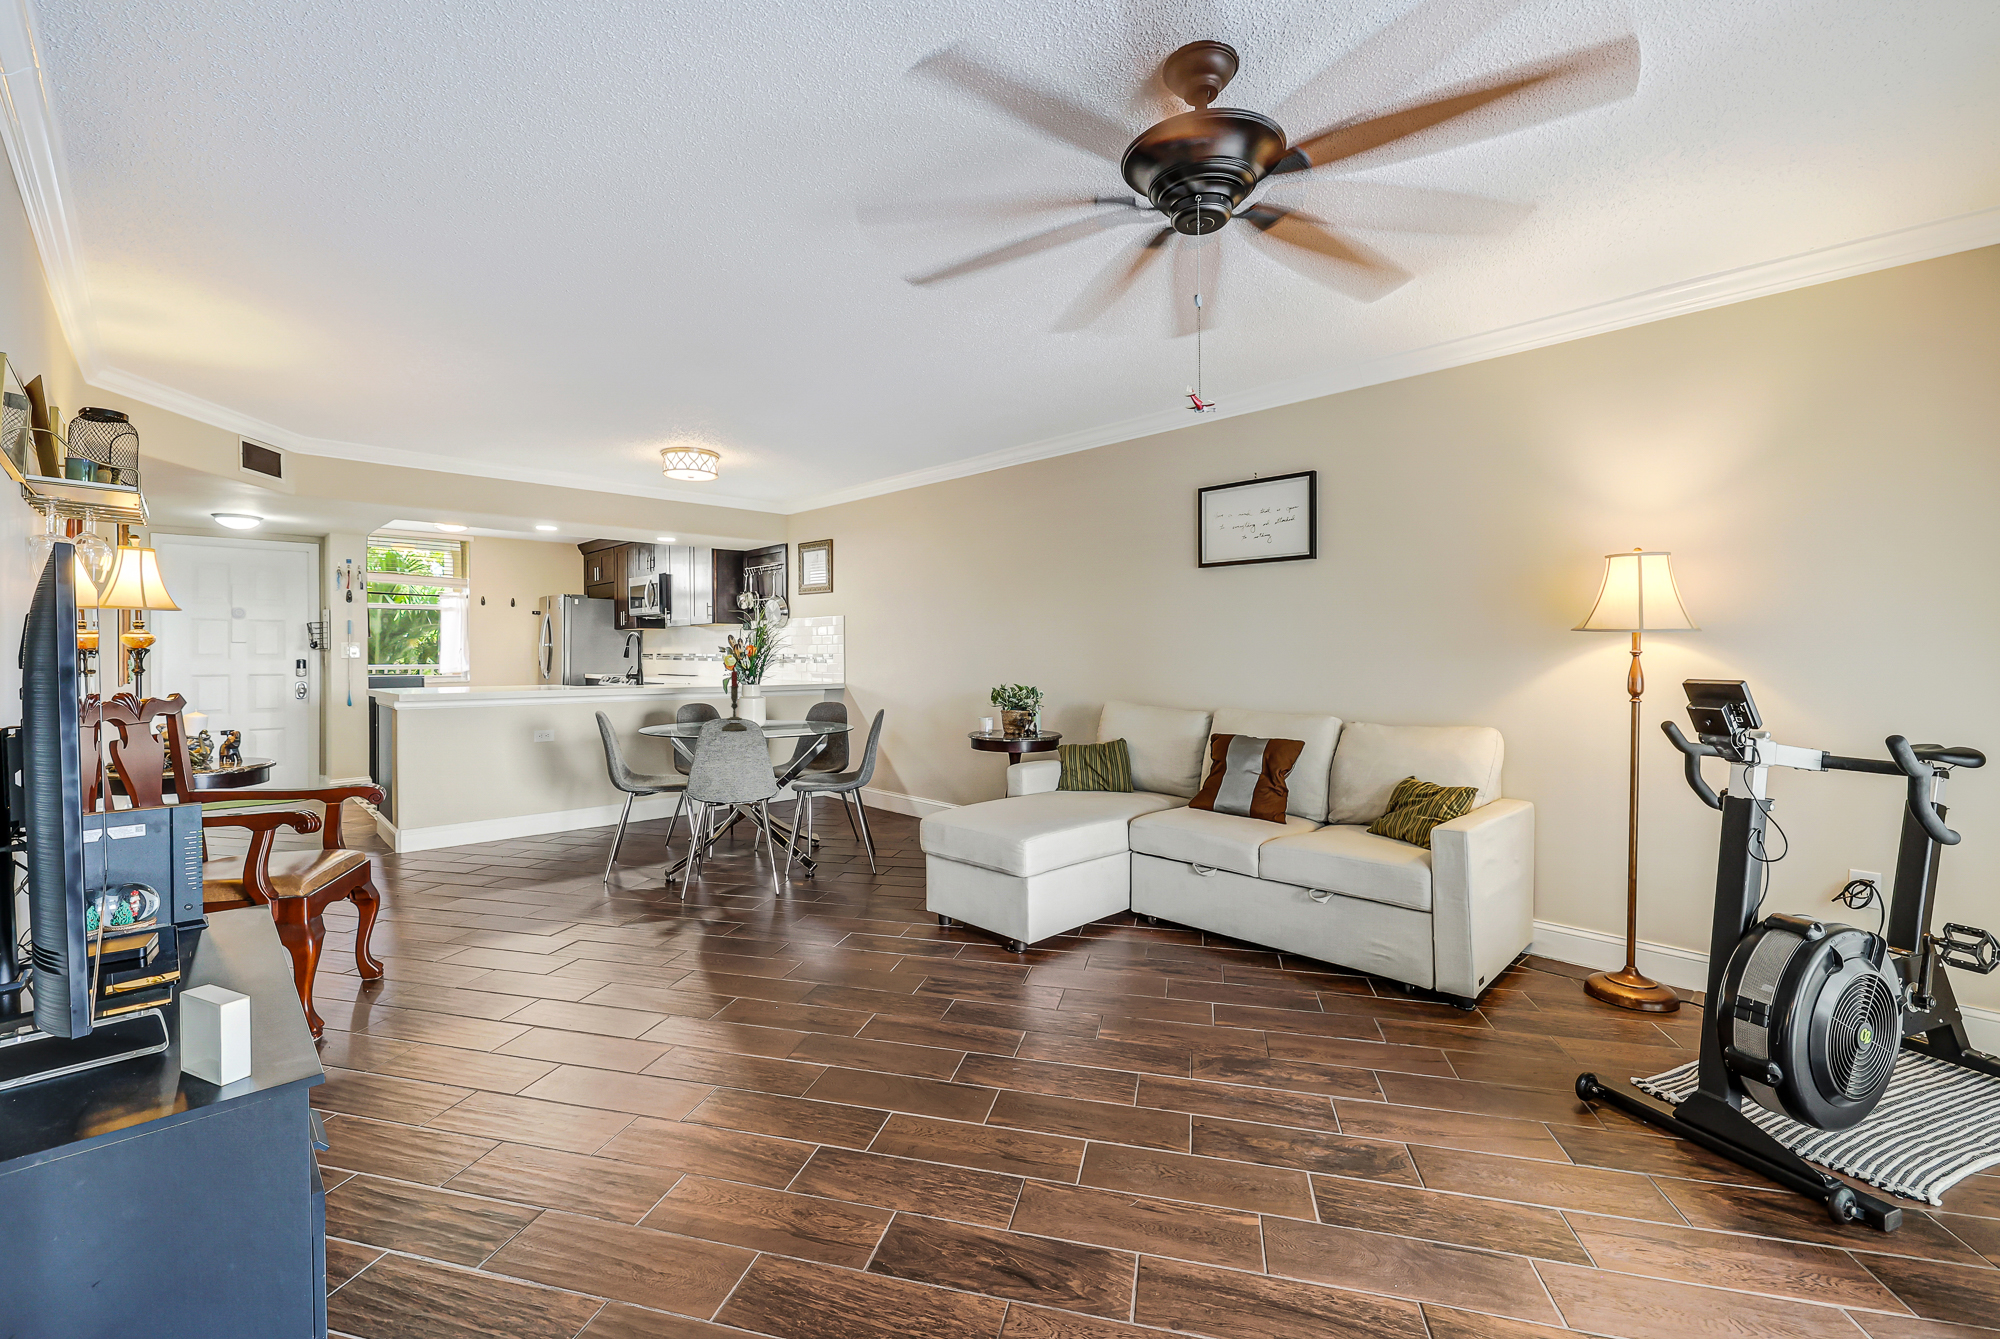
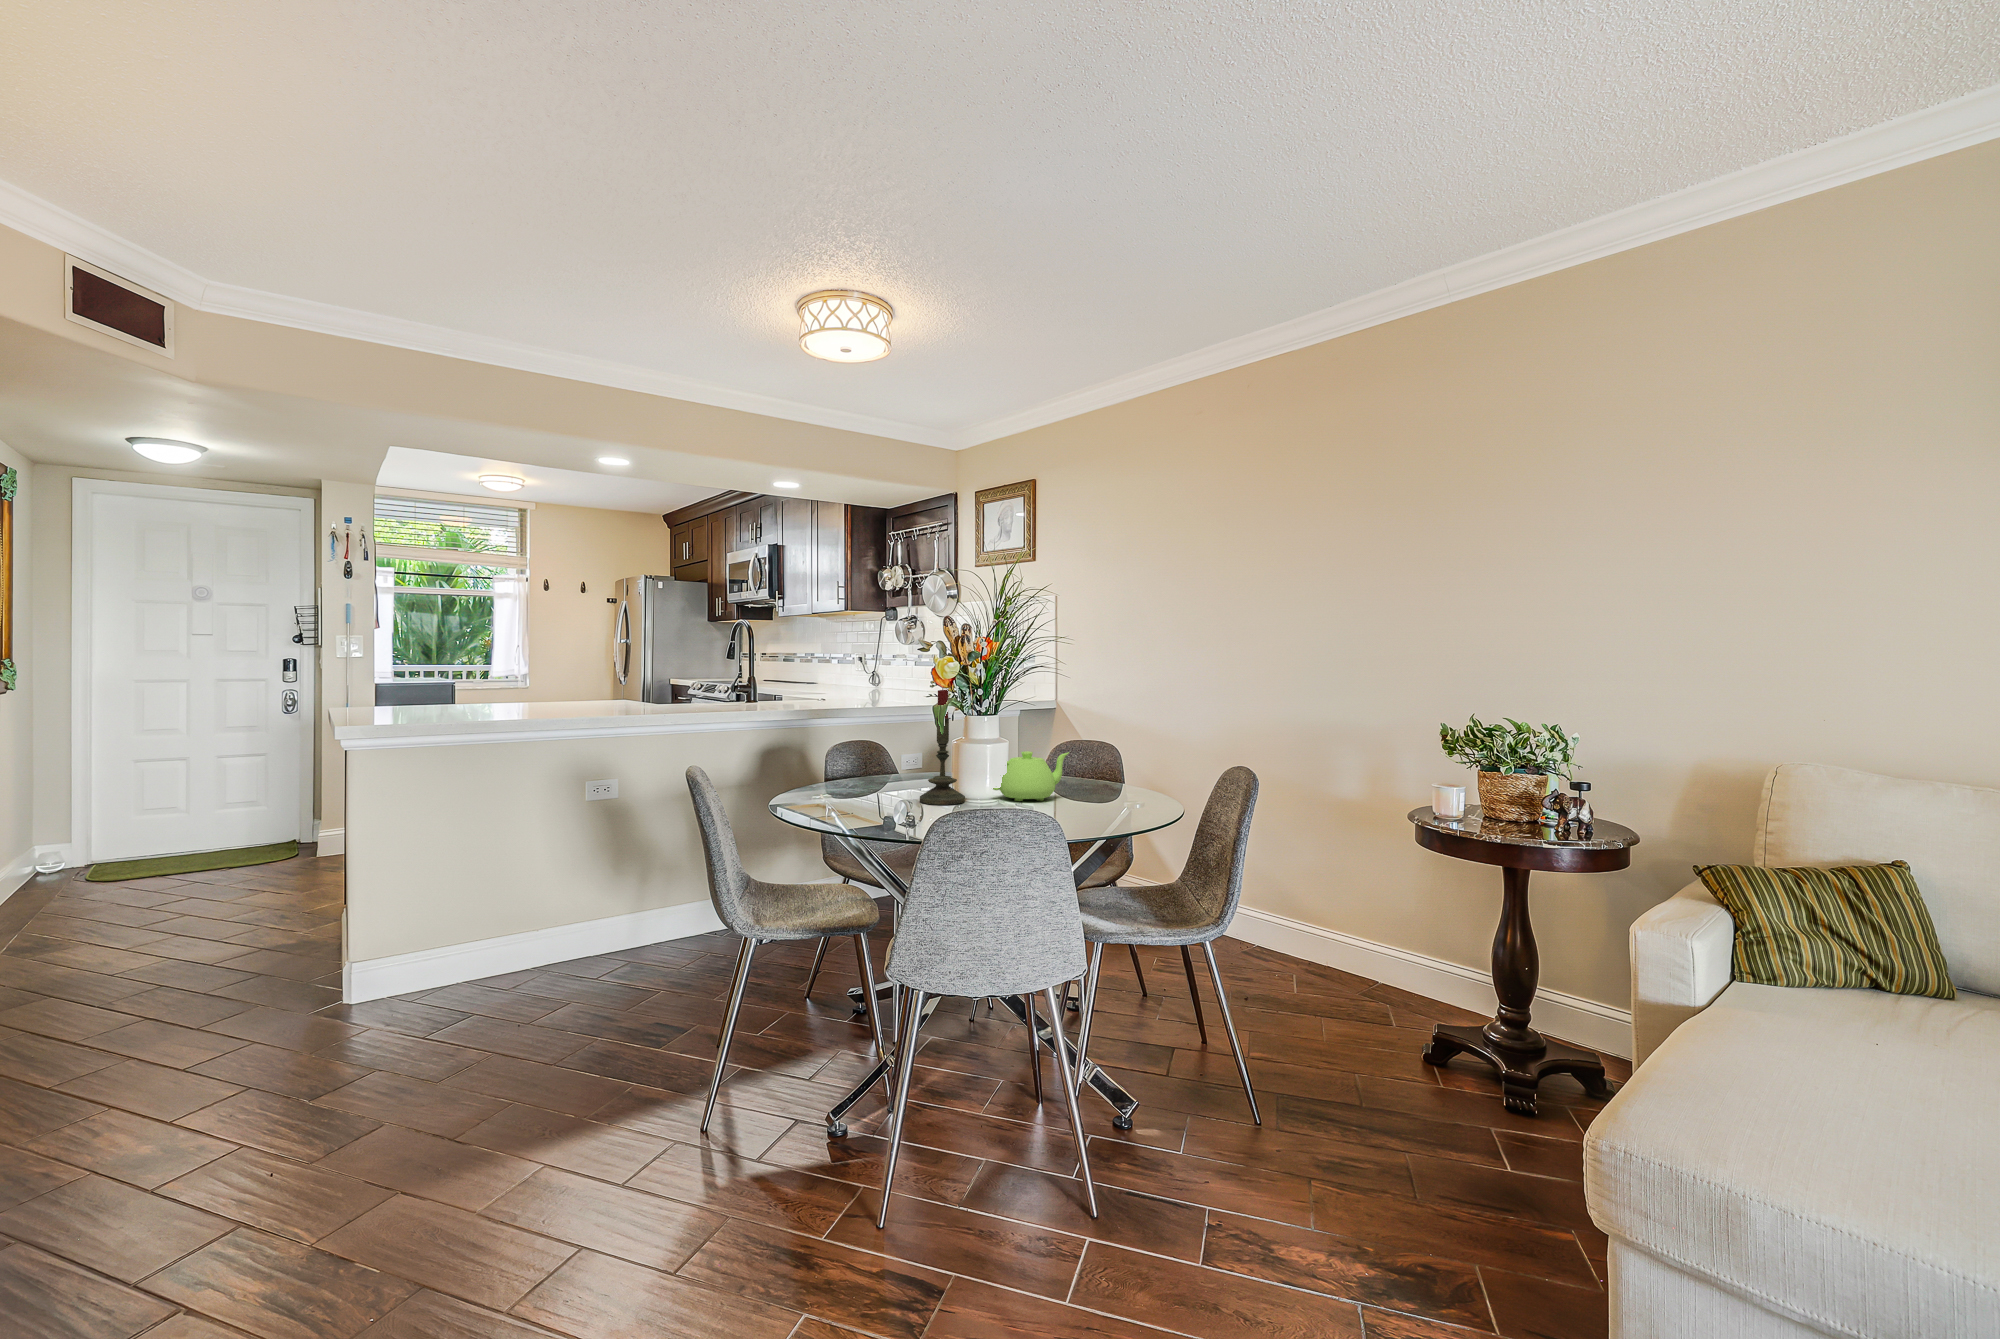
teapot: none [762,704,806,730] -> present [993,751,1069,801]

